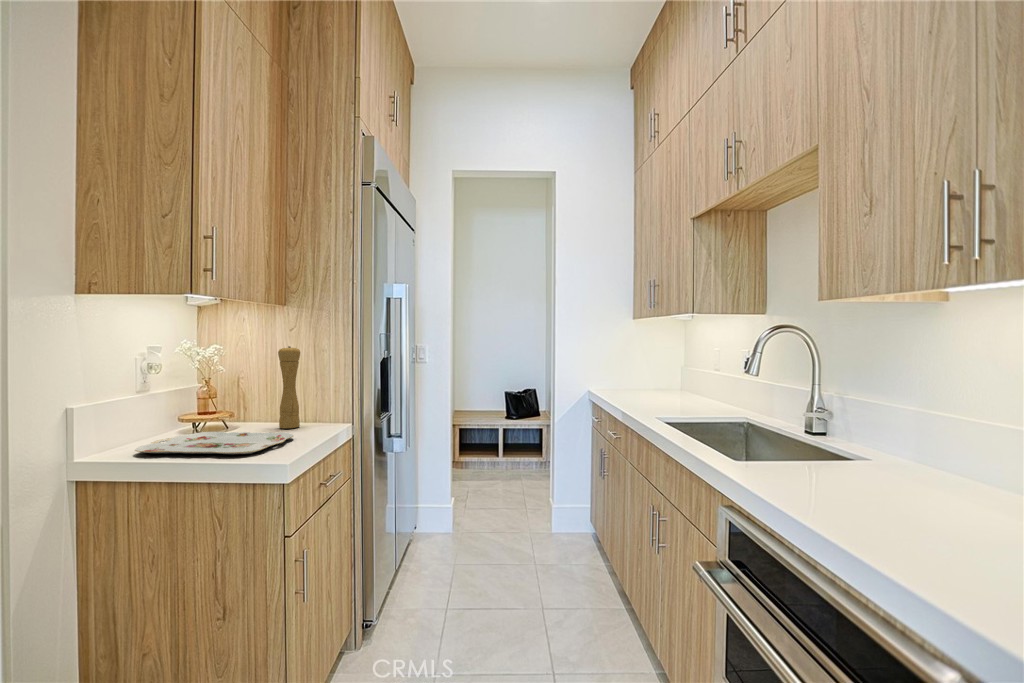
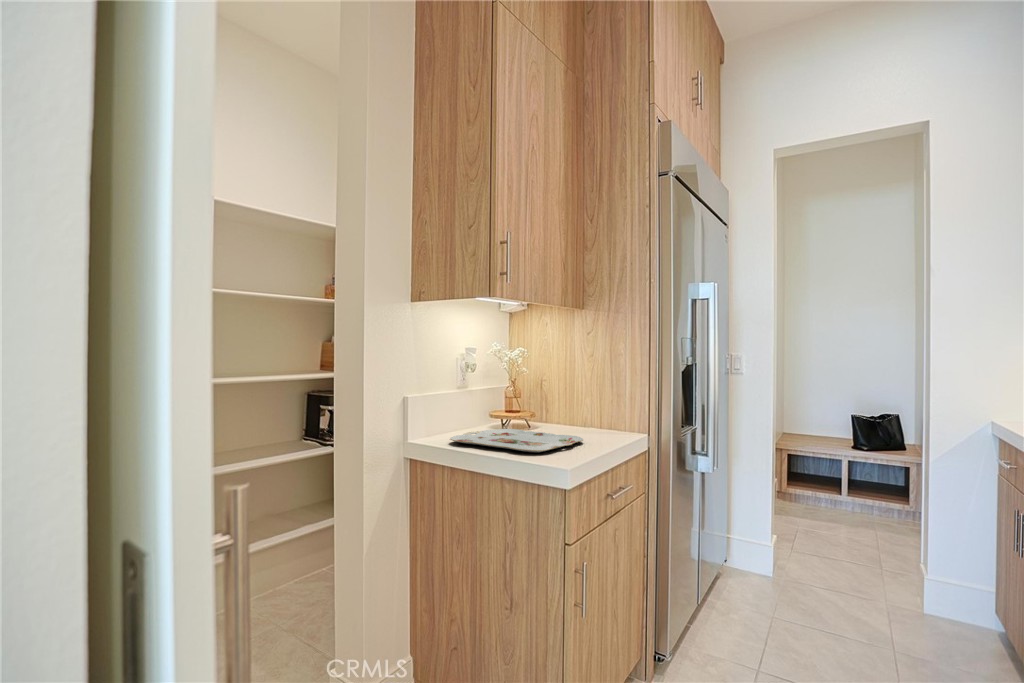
pepper mill: present [278,346,300,428] -> none [573,349,594,433]

